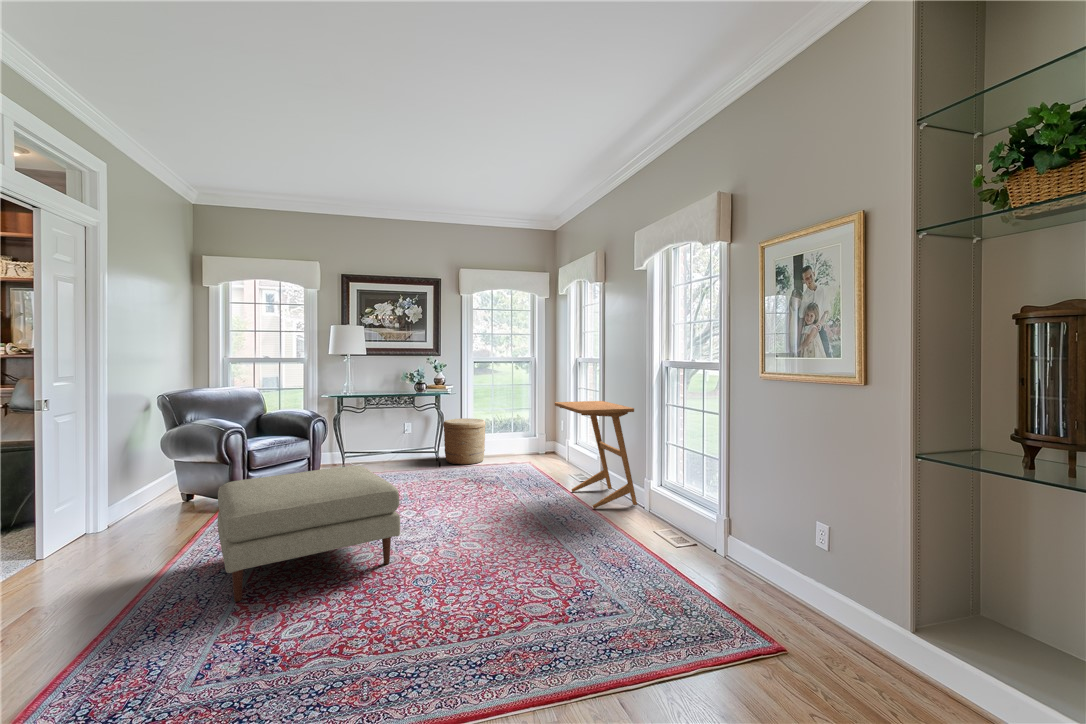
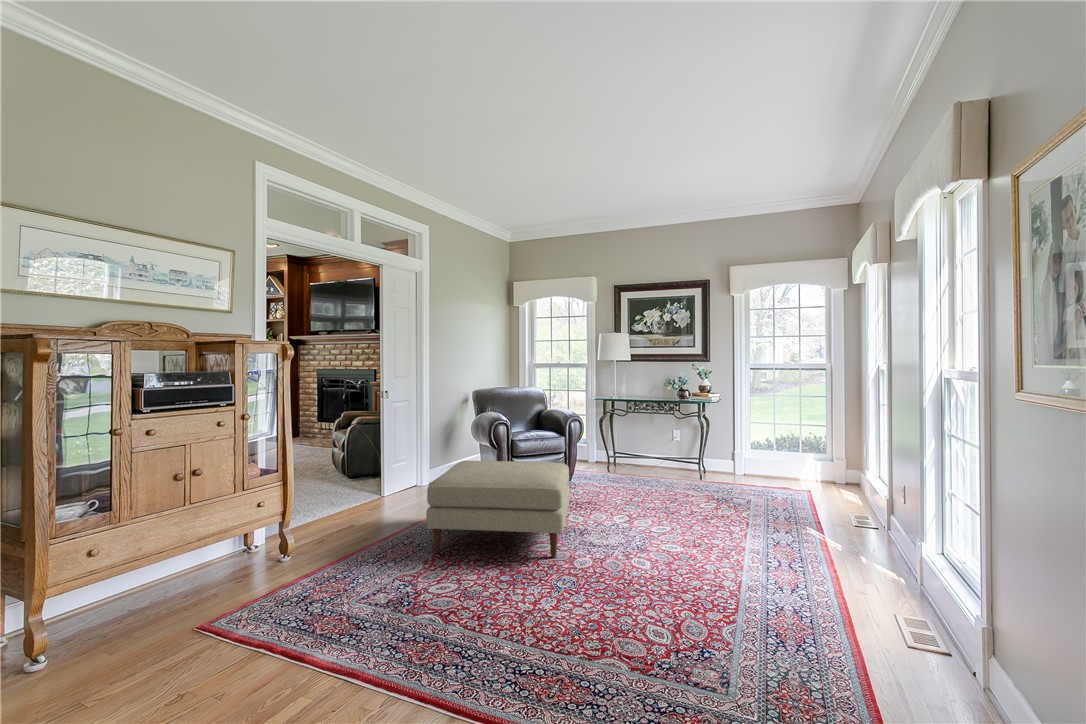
side table: present [555,401,637,509] -> none [801,420,910,577]
woven basket: present [443,418,486,465] -> none [706,431,756,483]

